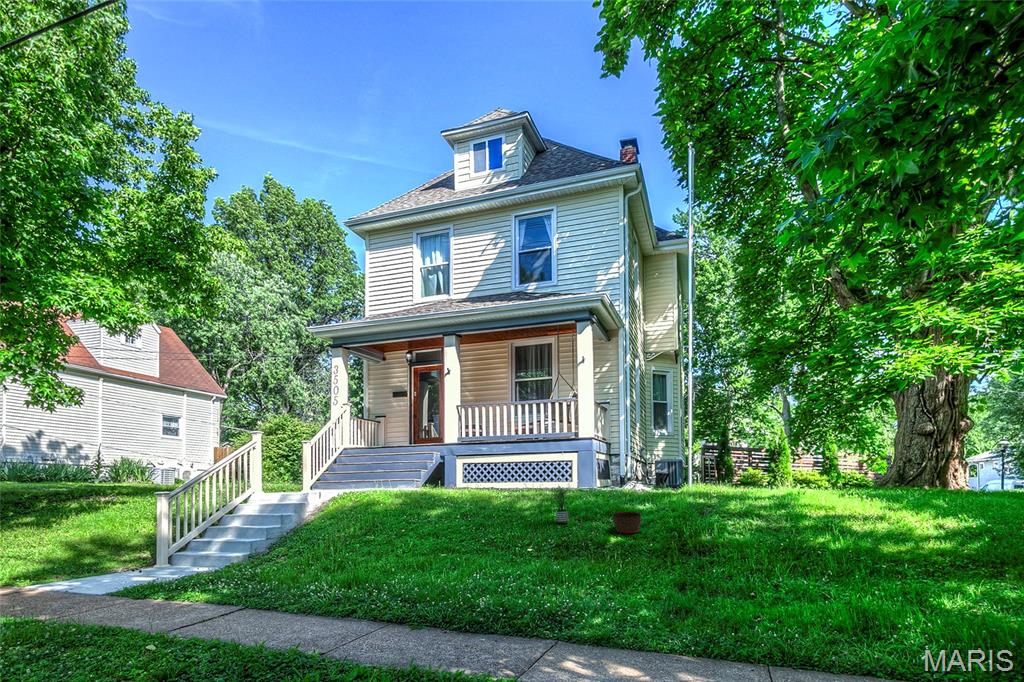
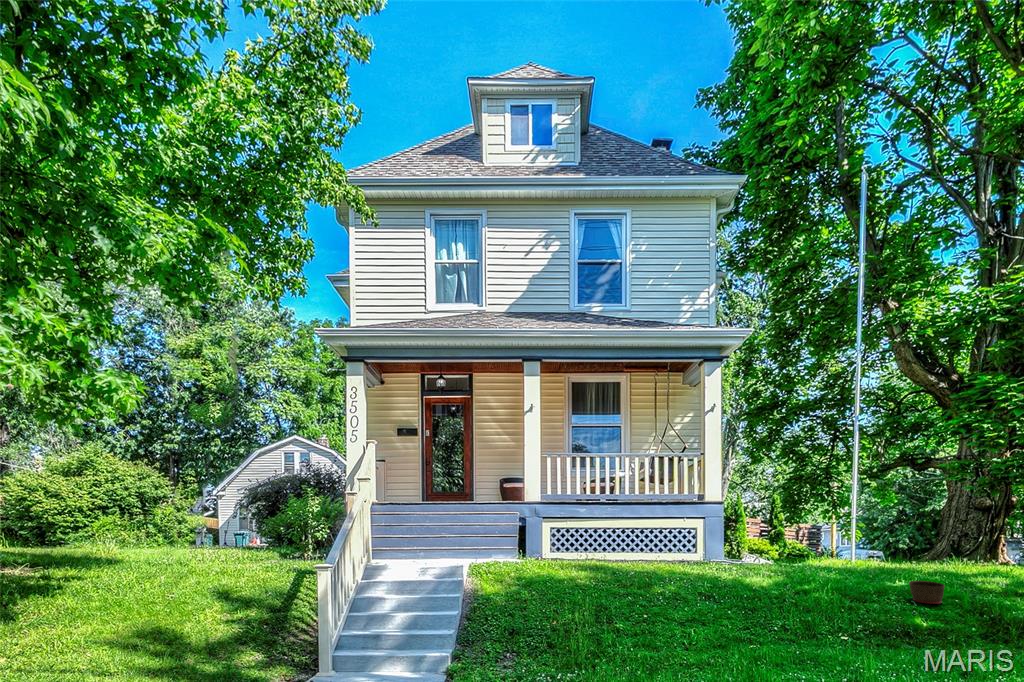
potted plant: present [550,488,568,524] -> none [826,555,857,598]

